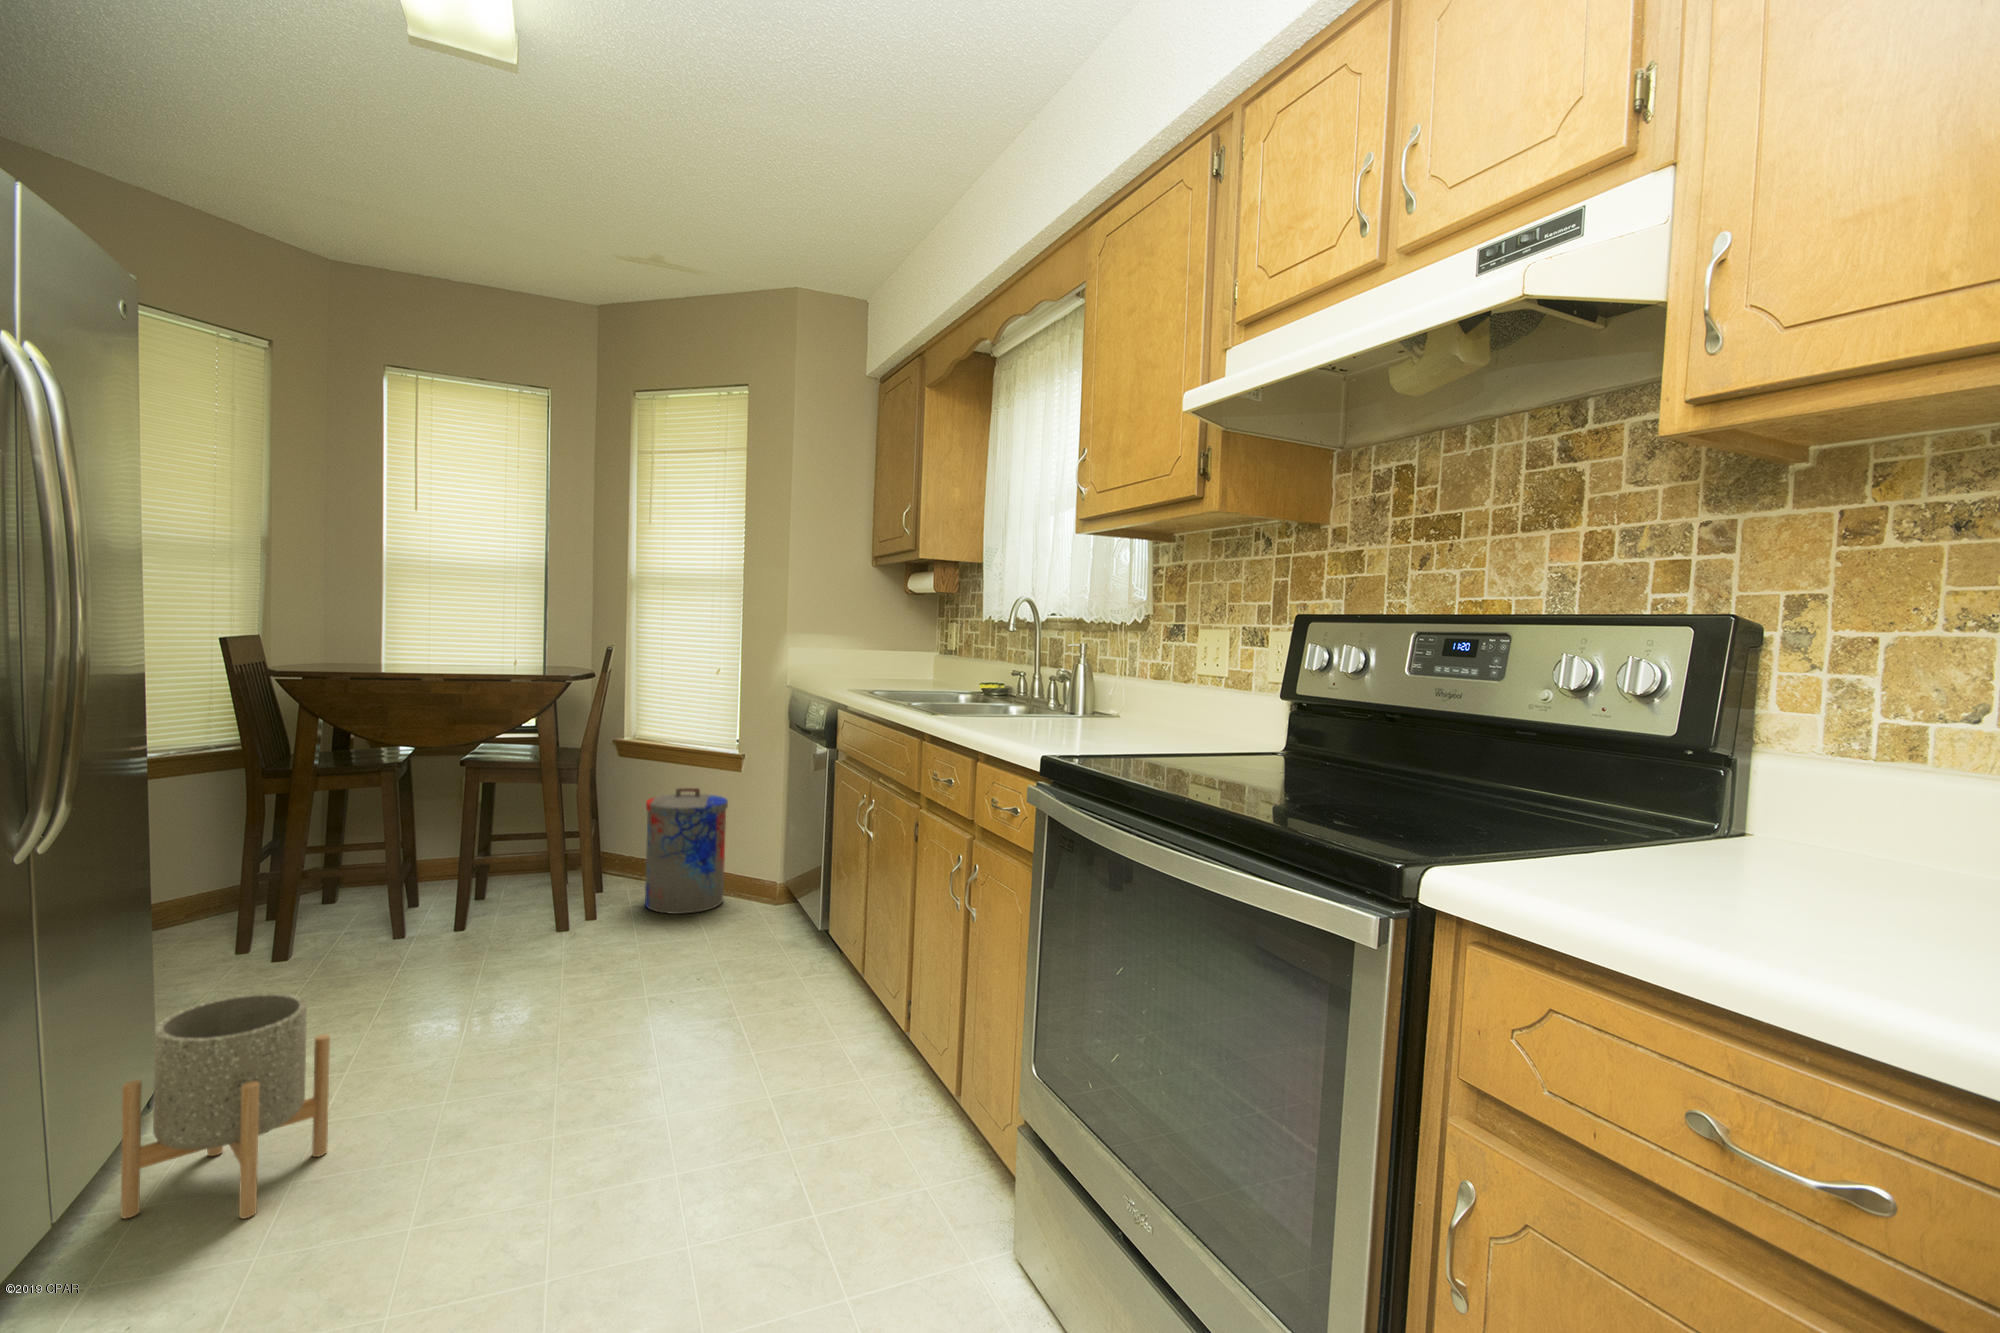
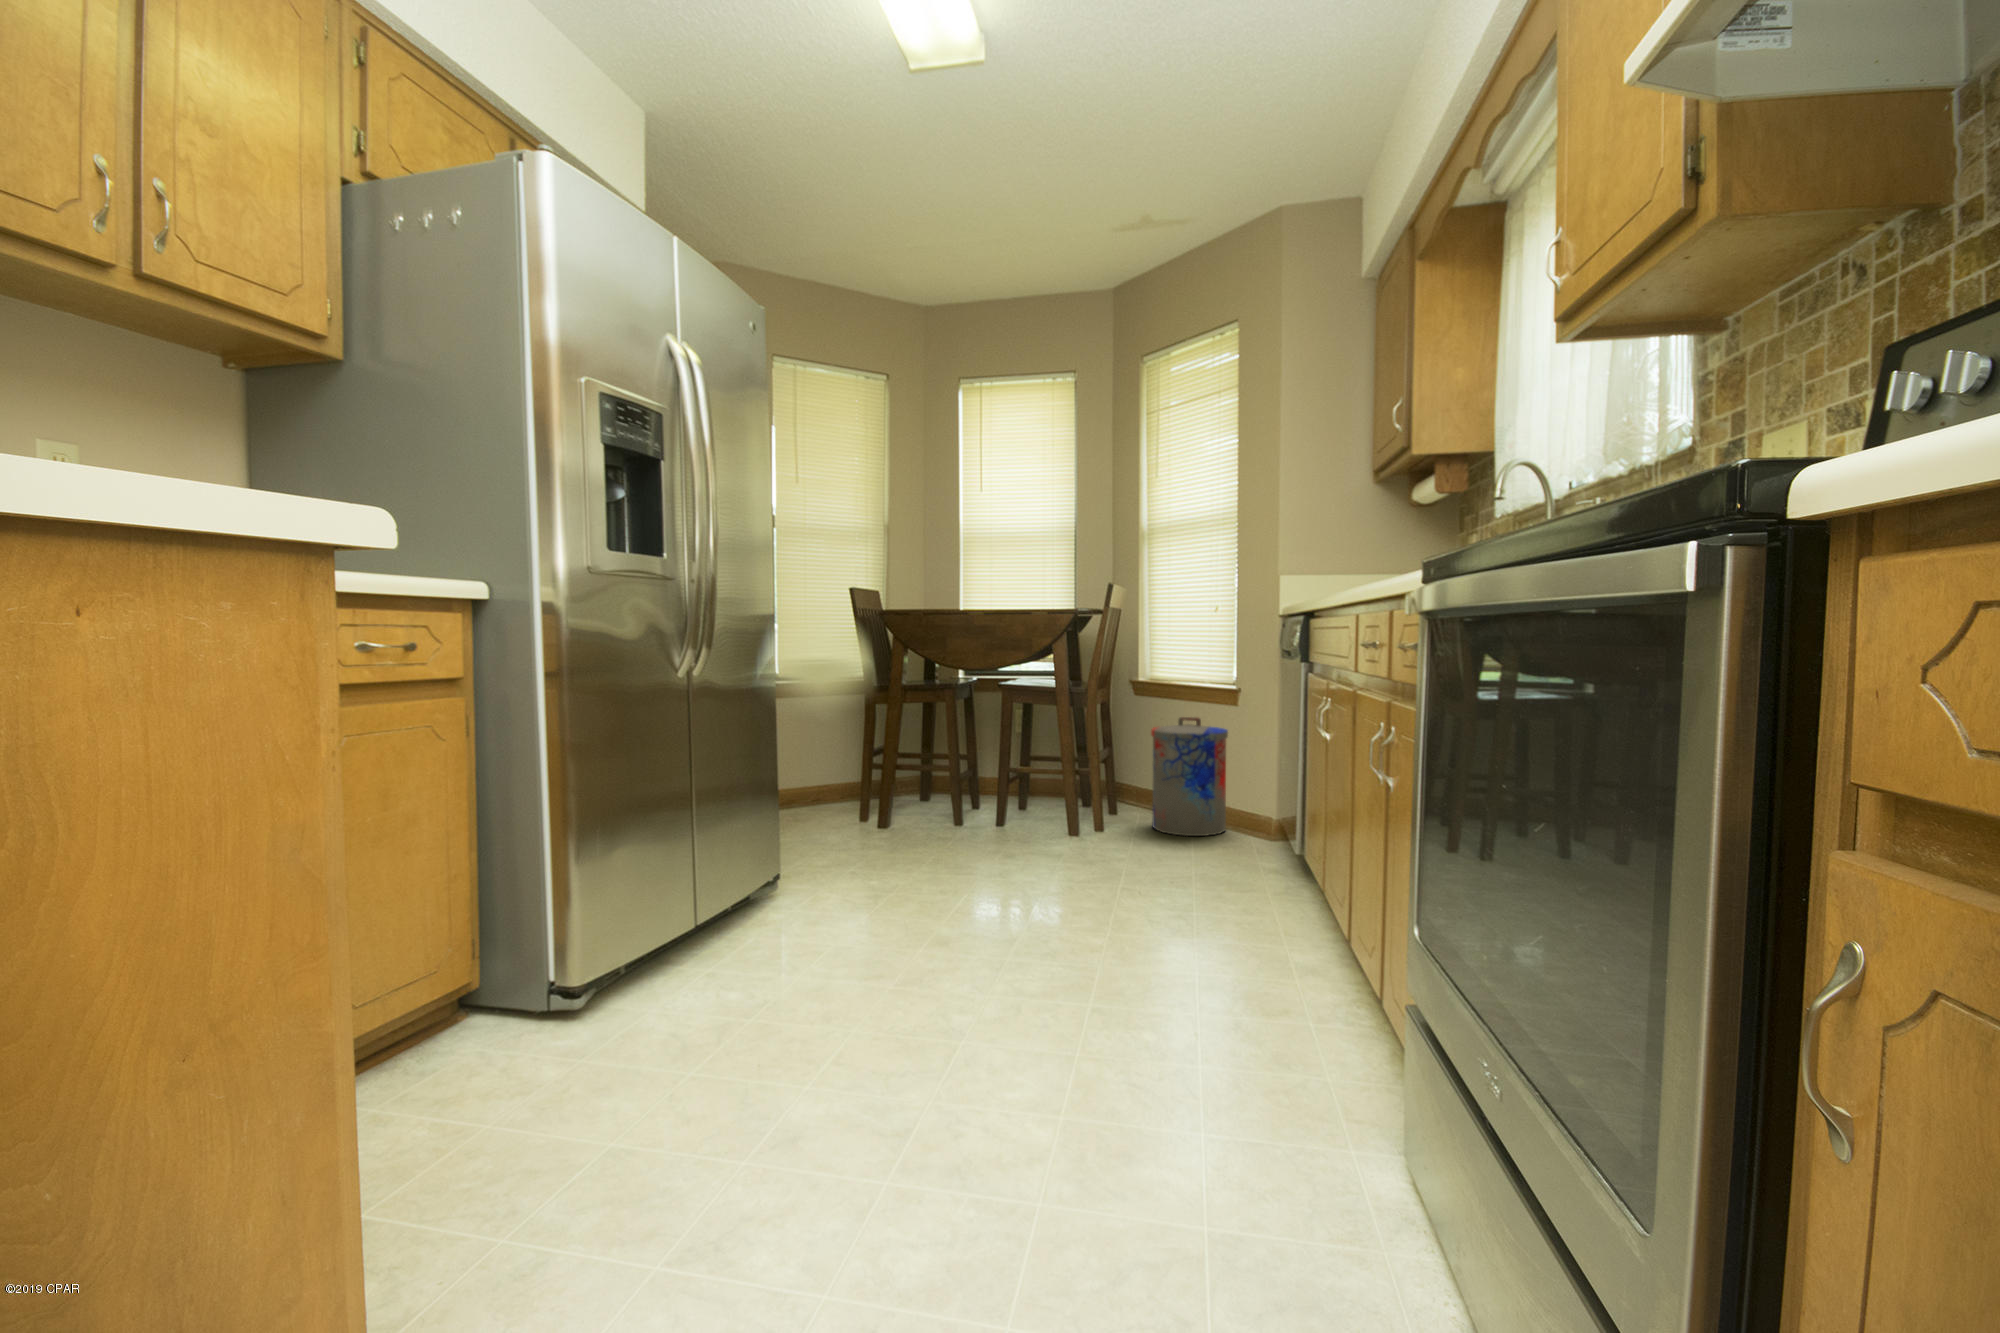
planter: present [121,993,330,1218] -> none [729,814,854,970]

